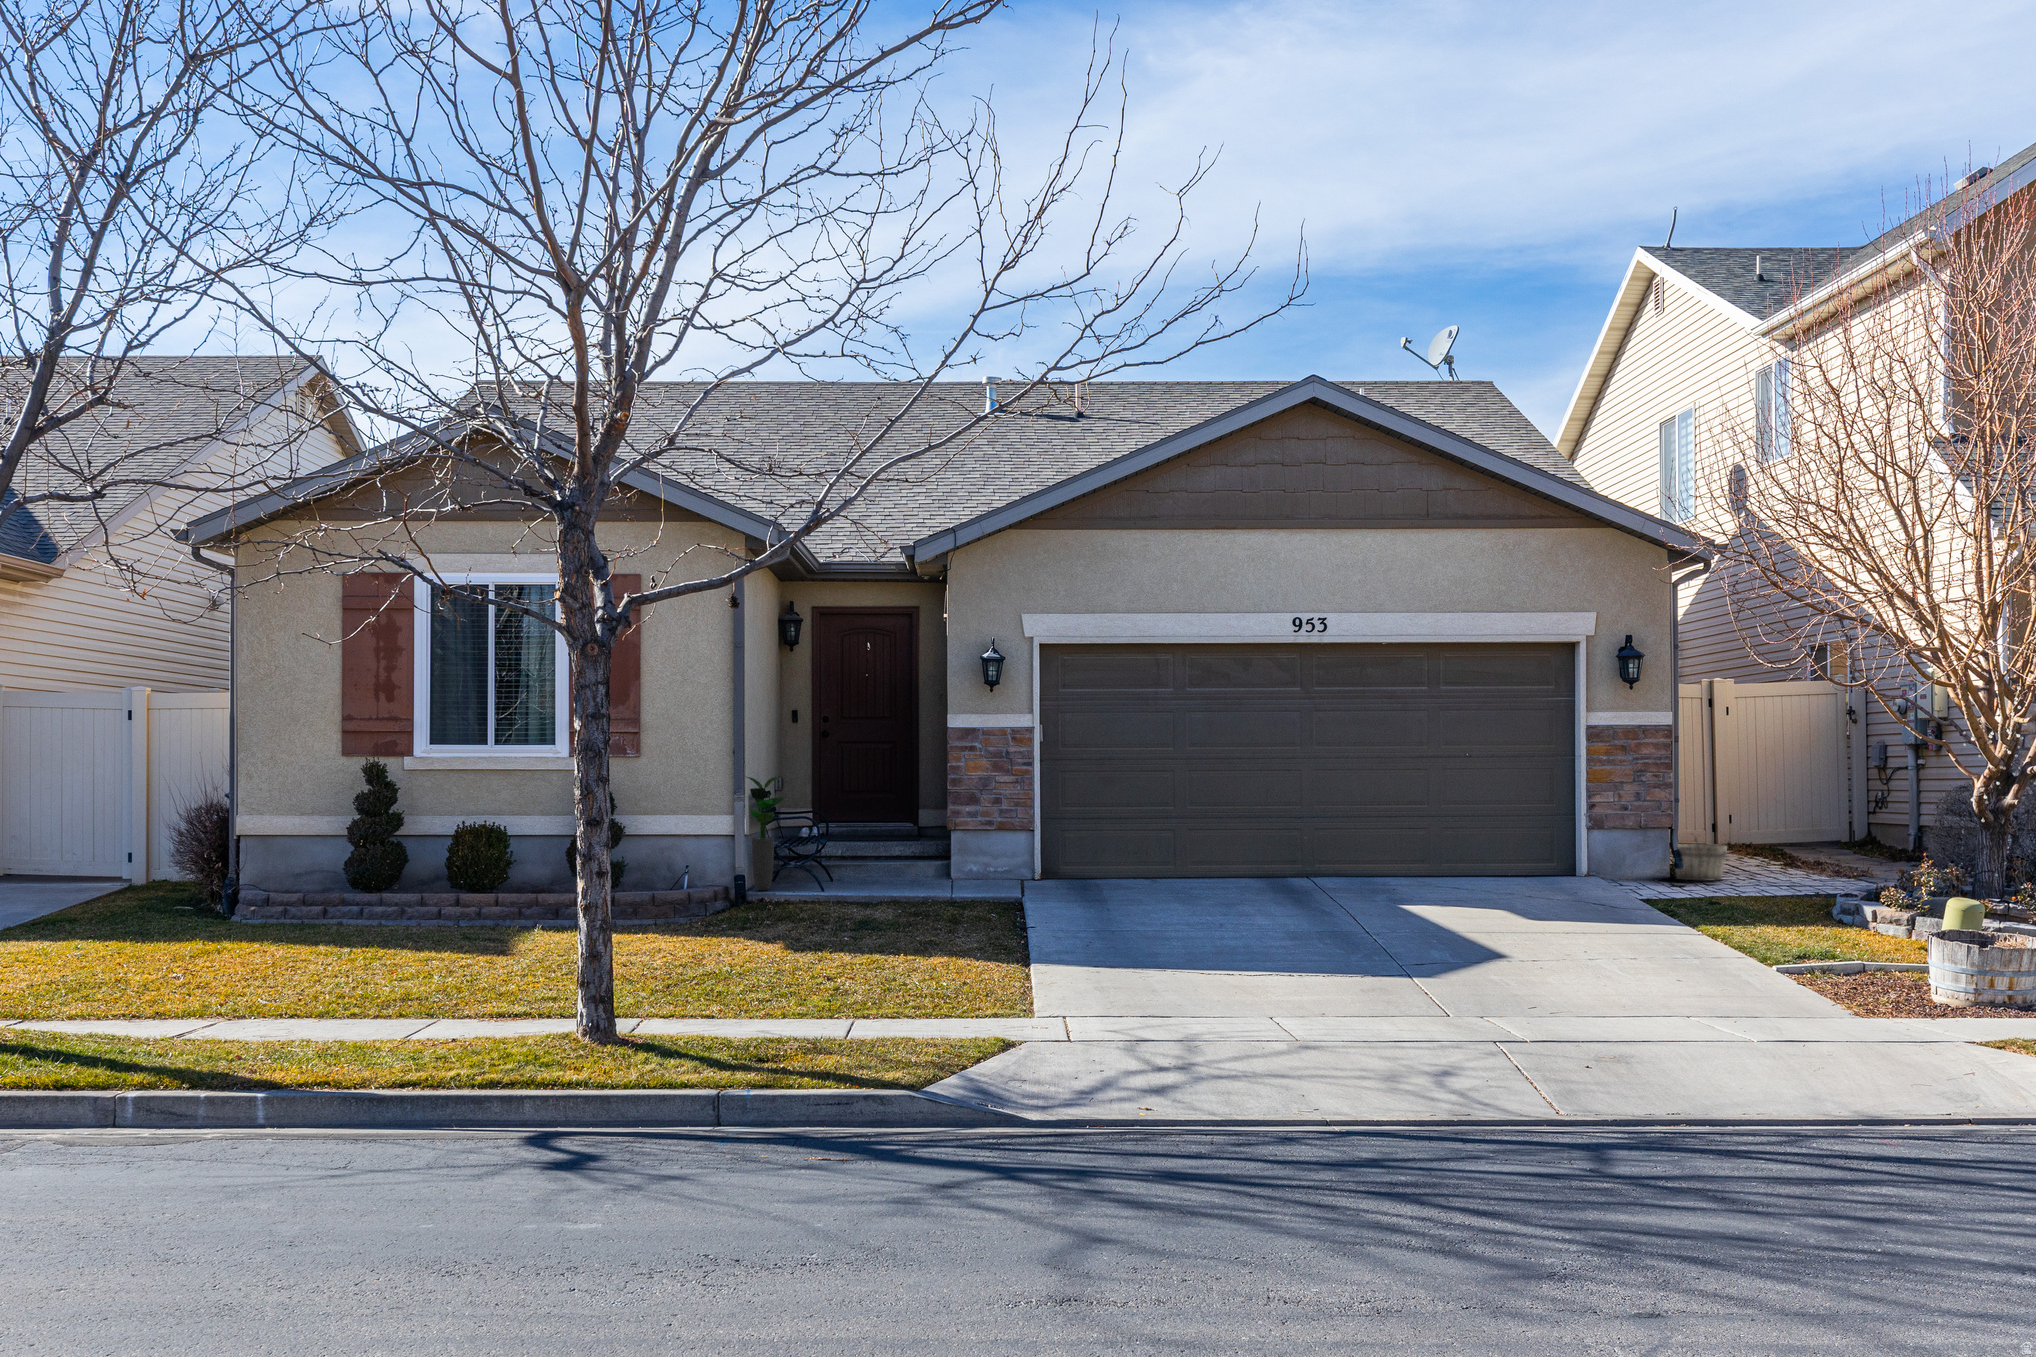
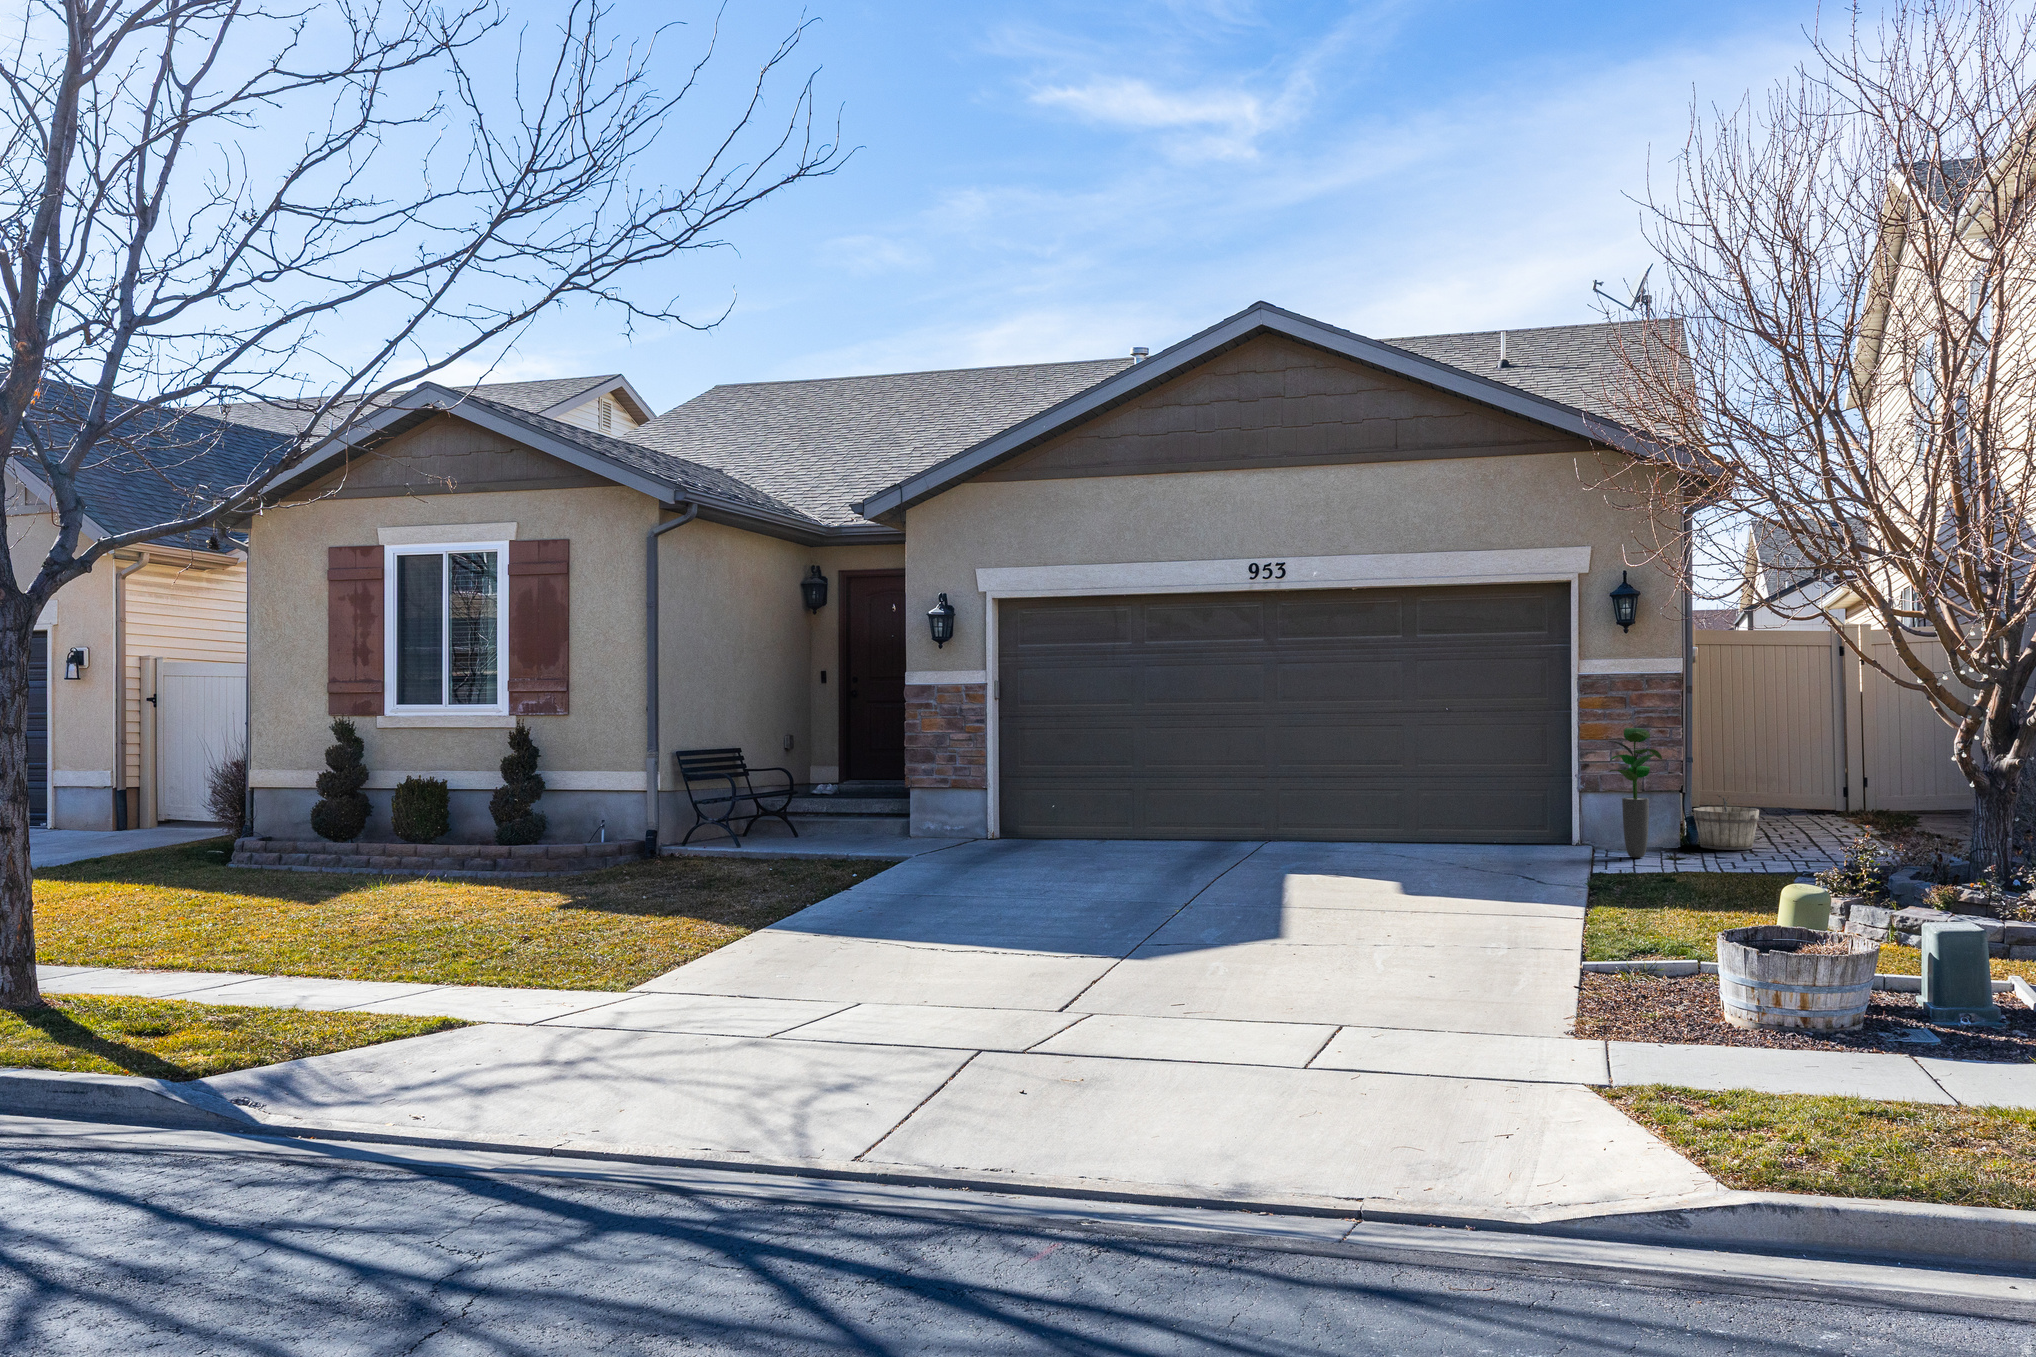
potted plant: present [746,777,786,891] -> present [1608,728,1662,858]

